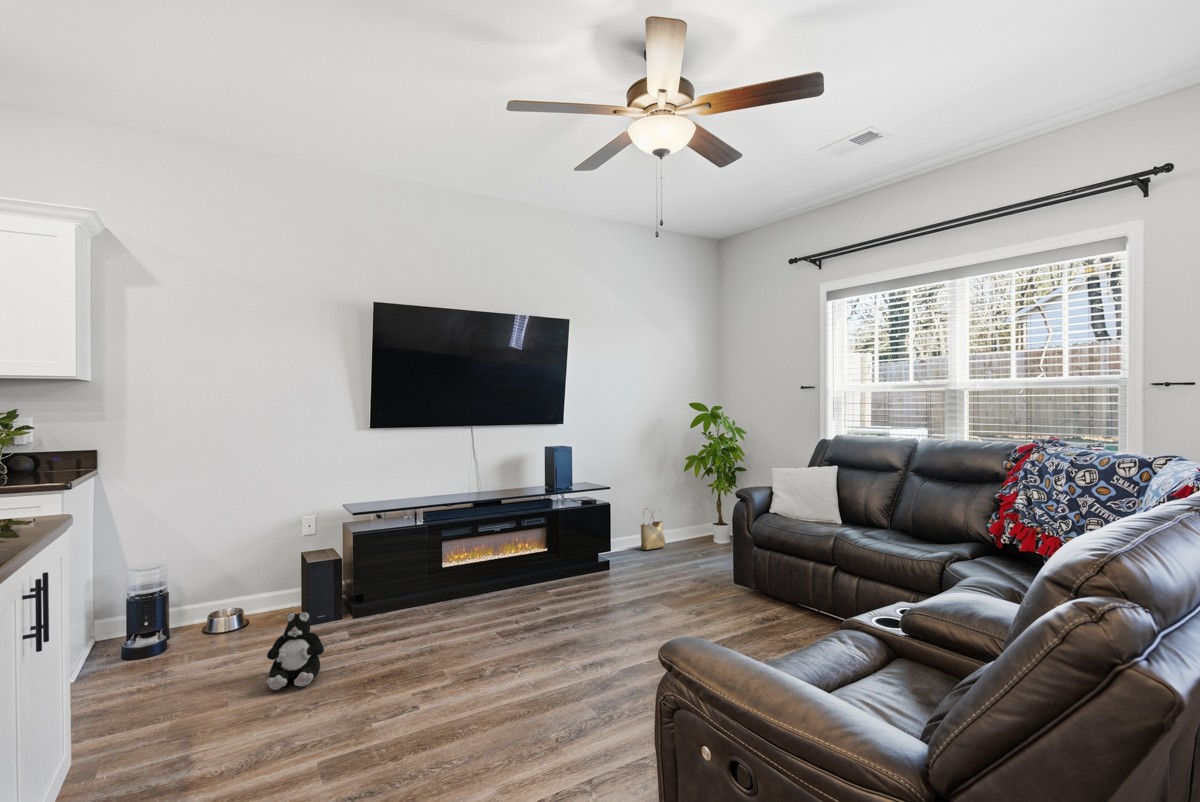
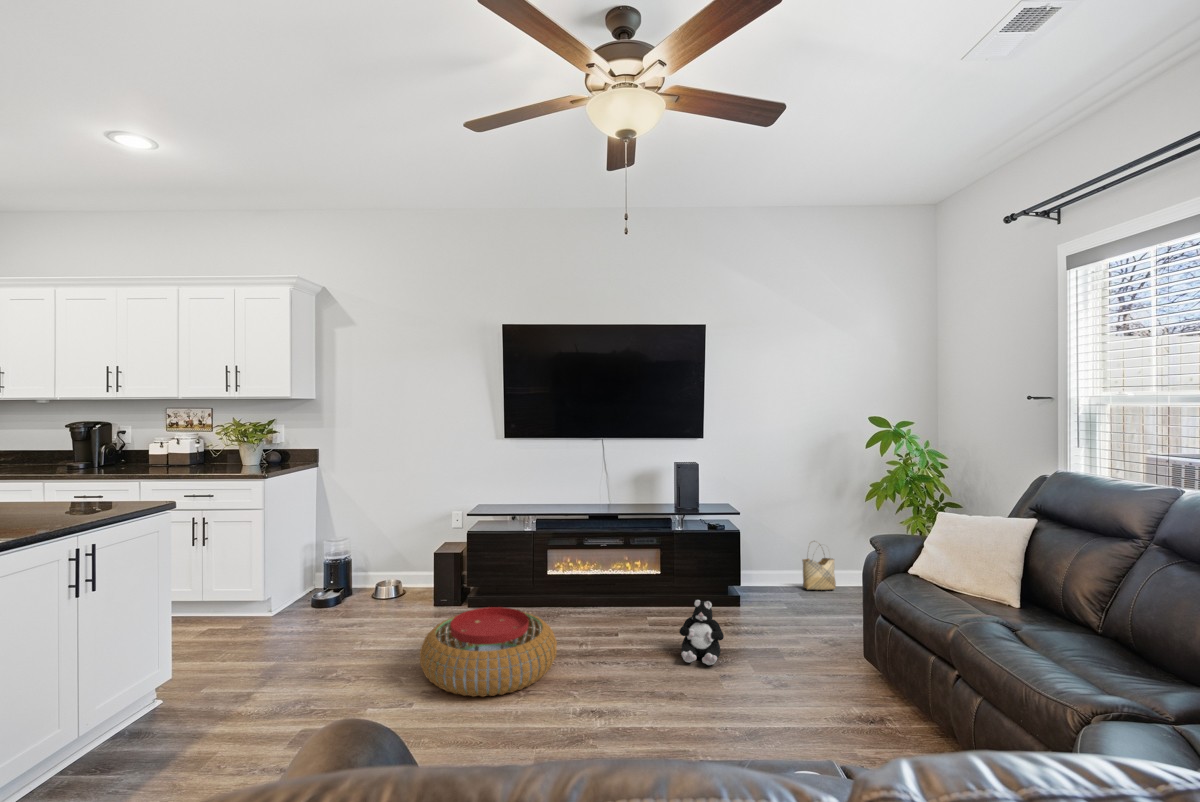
pouf: none [381,597,526,687] -> present [420,607,557,697]
plush toy: present [267,611,324,690] -> present [679,599,724,665]

